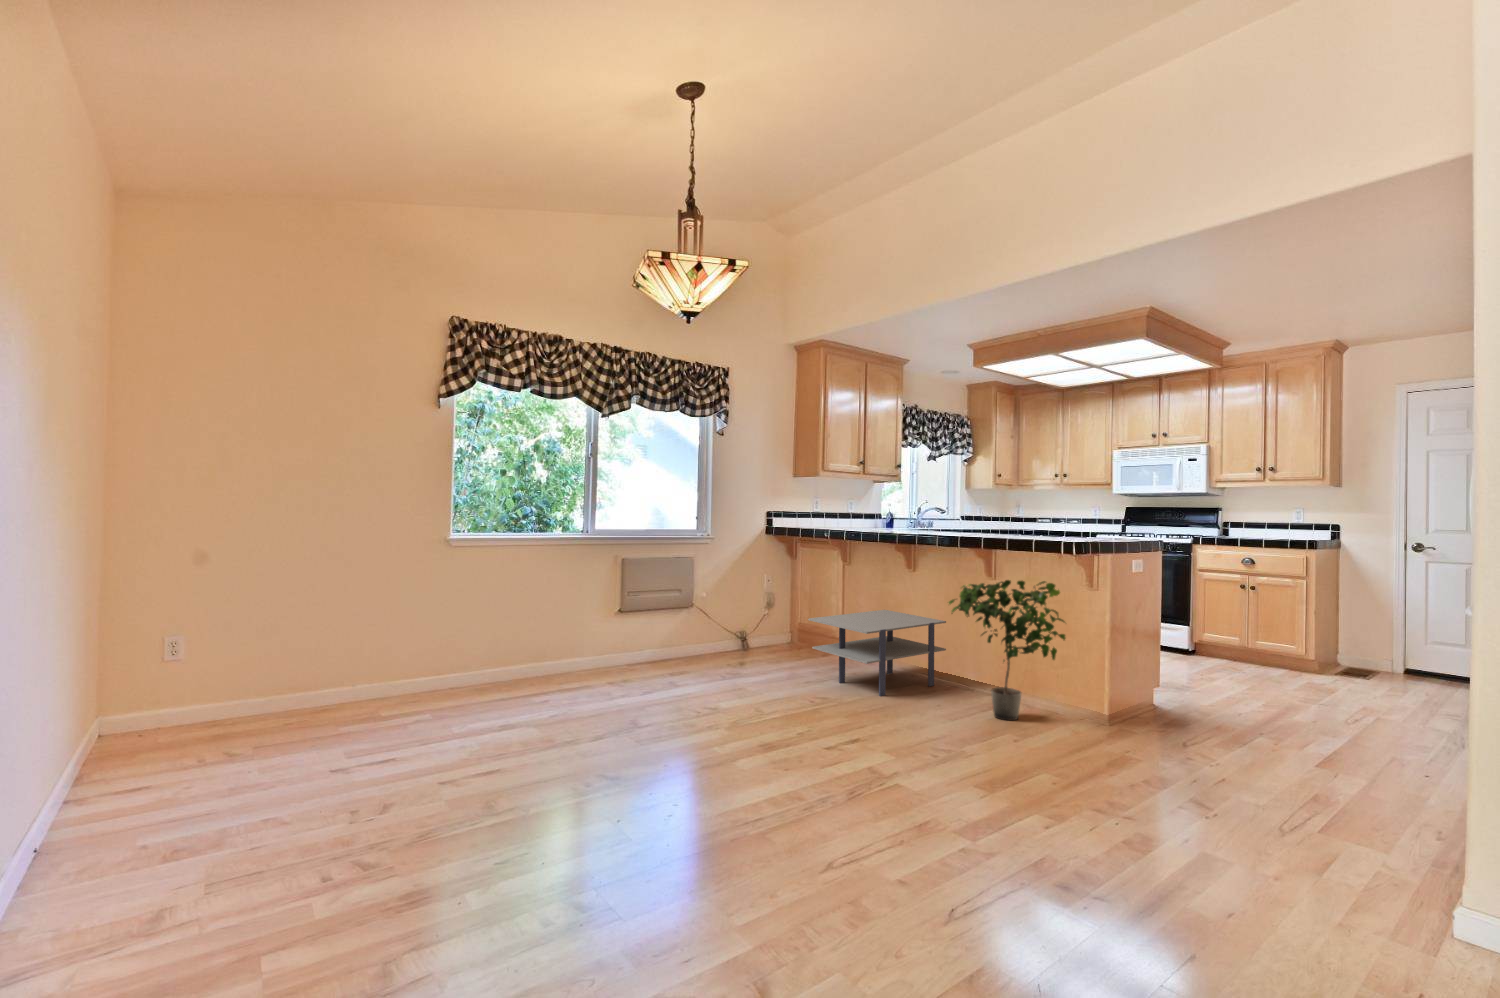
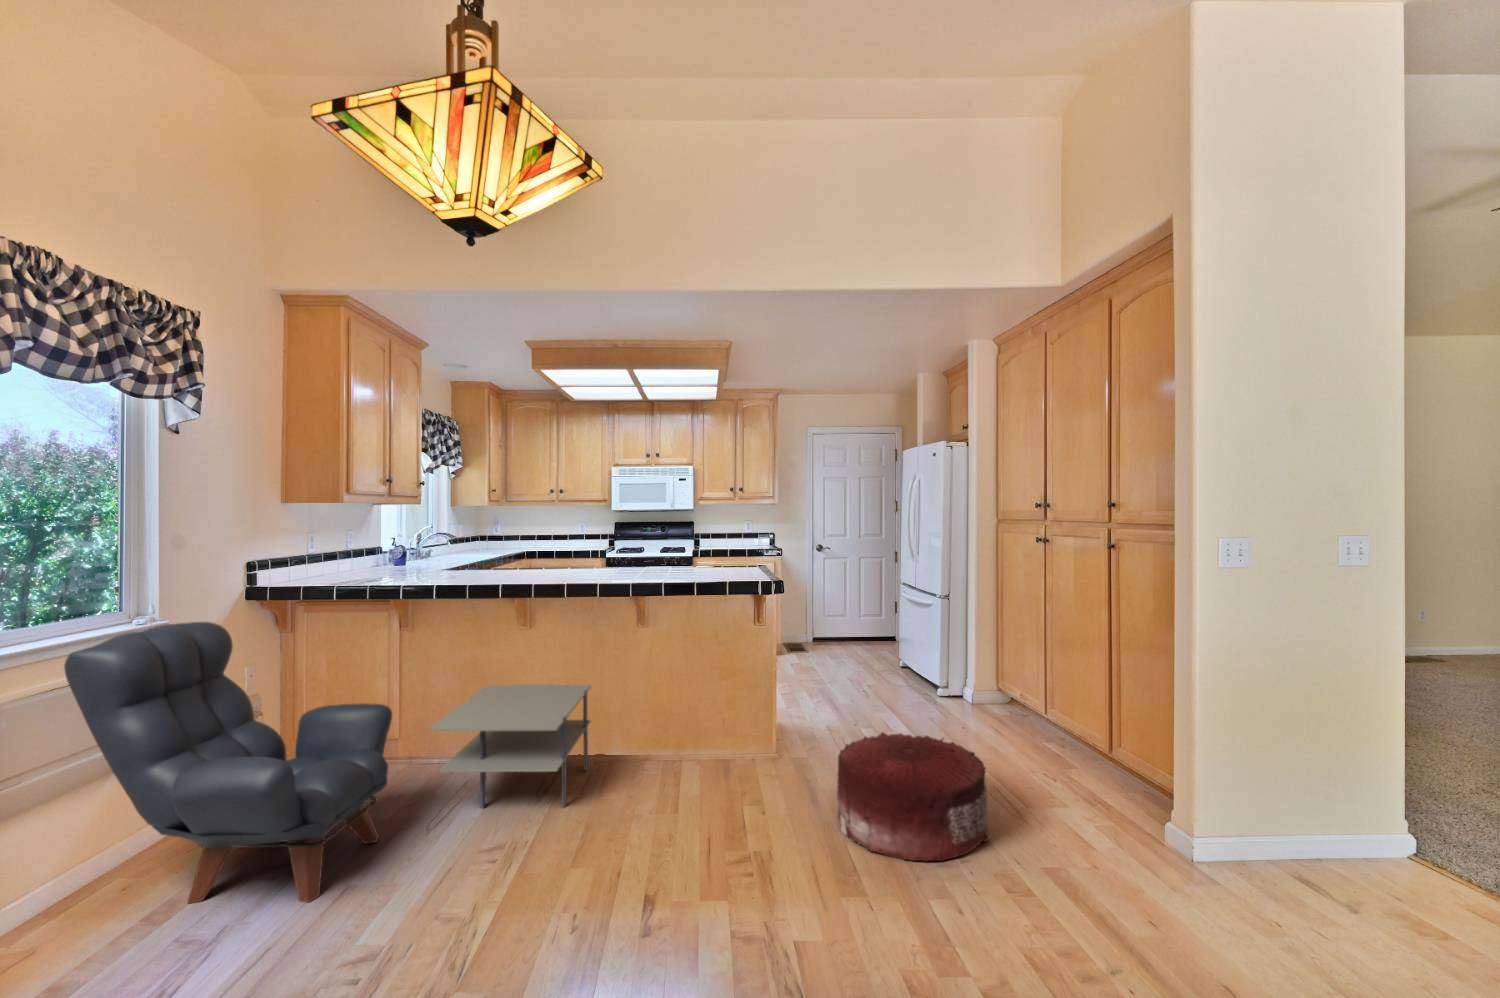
armchair: none [655,537,793,687] -> present [64,622,392,903]
potted plant: present [949,580,1066,720] -> none [647,623,769,786]
pouf: none [1021,695,1193,819] -> present [837,732,990,862]

